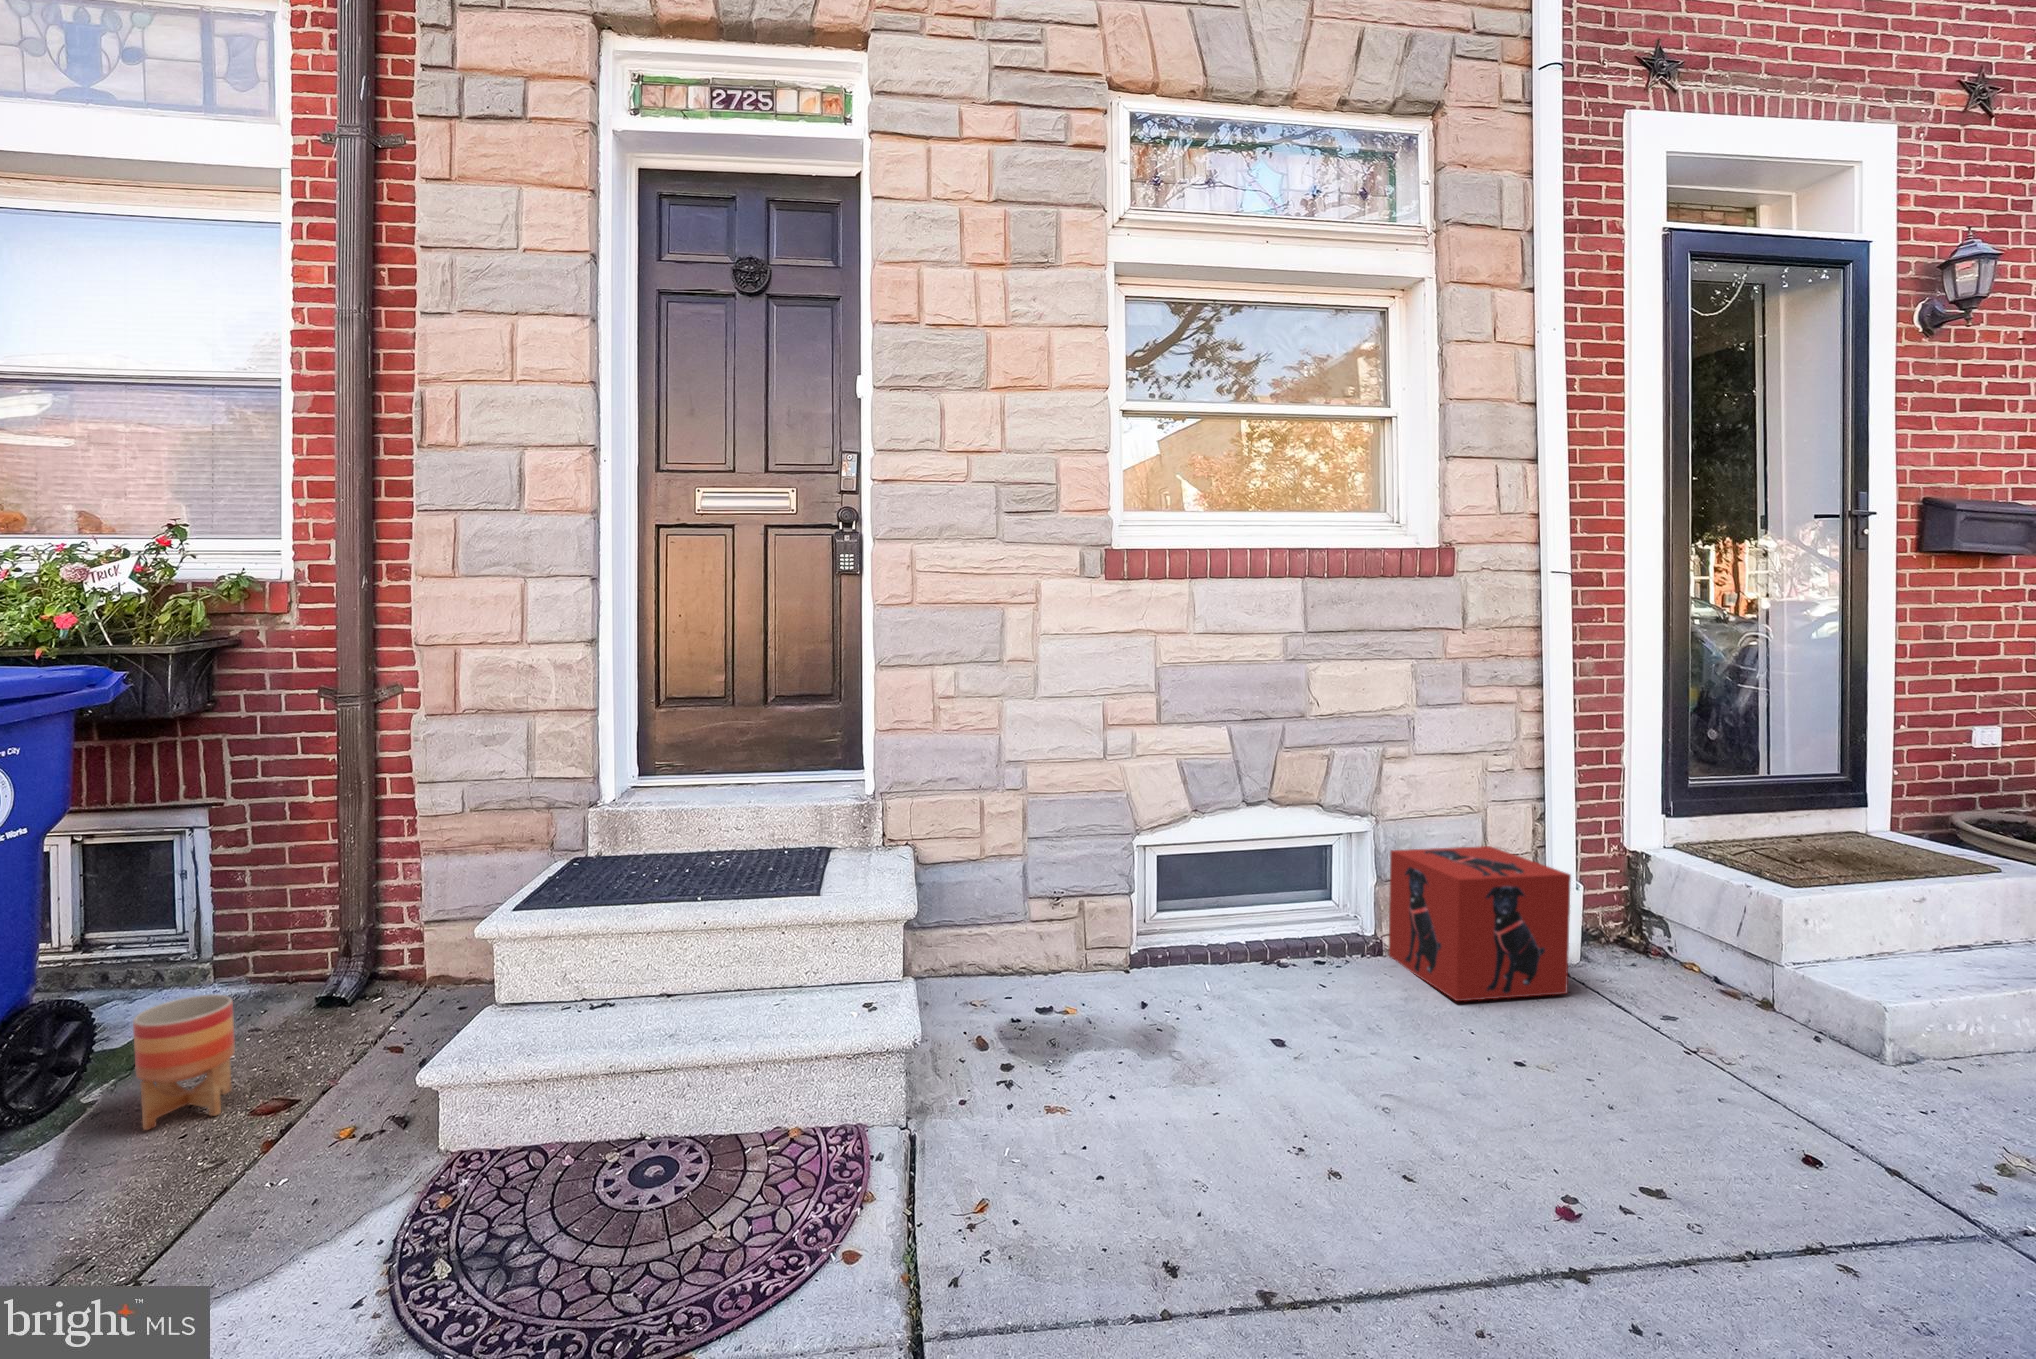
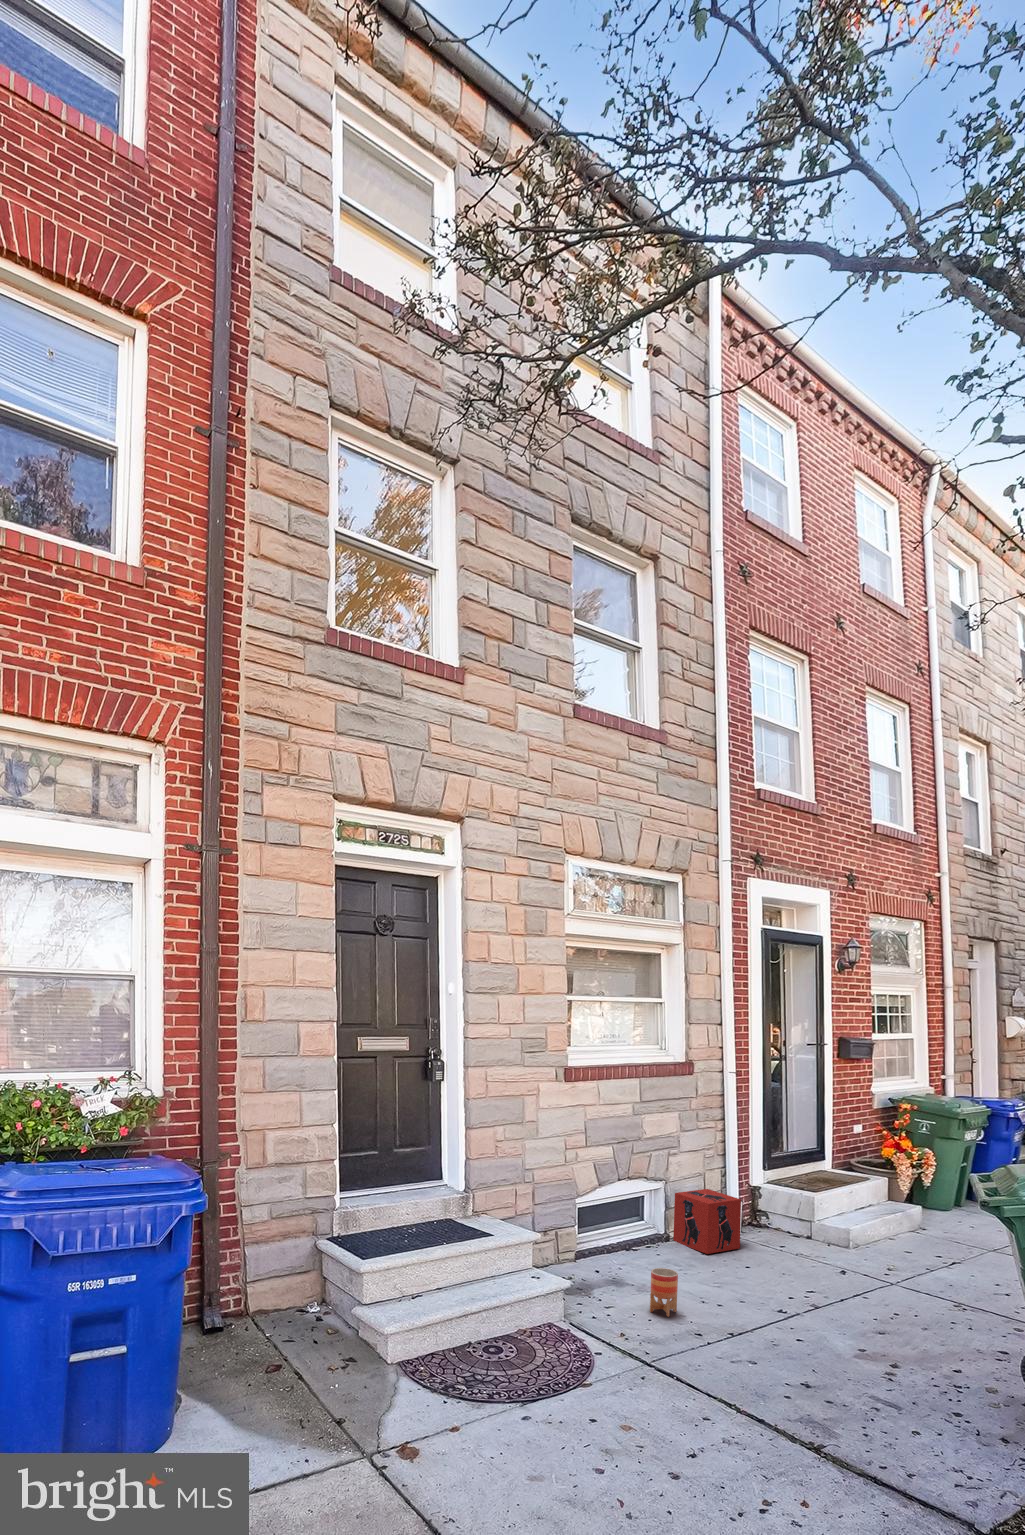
planter: present [133,995,235,1130] -> present [650,1268,678,1317]

